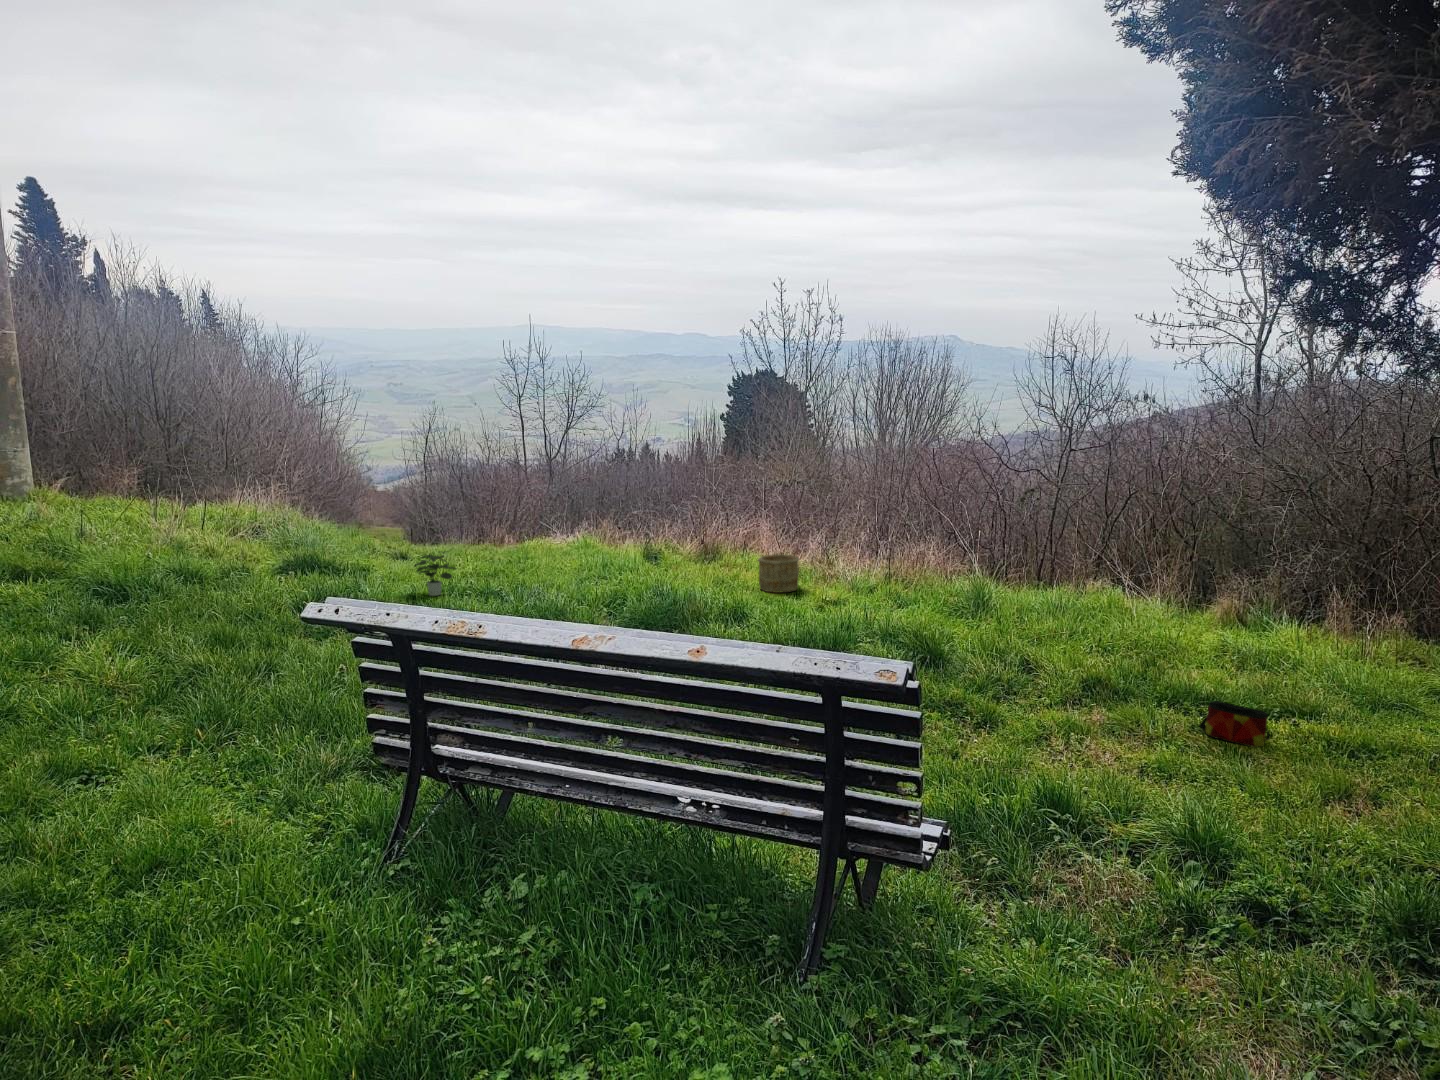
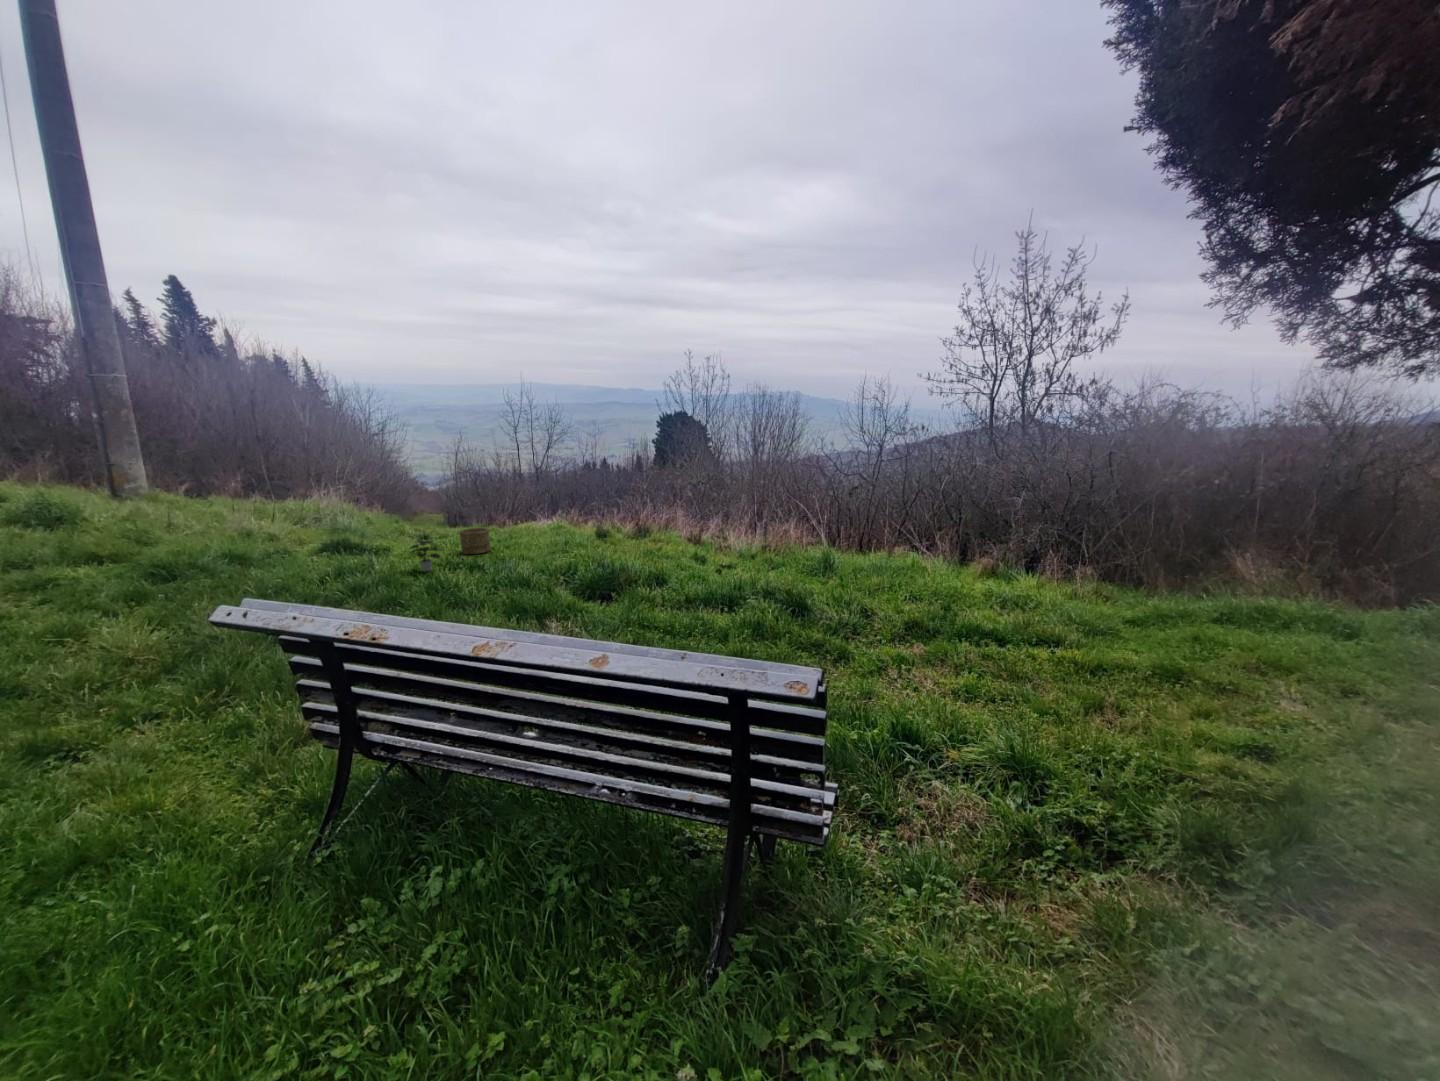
wooden bucket: present [758,554,799,593] -> present [459,528,490,554]
bag: present [1199,701,1270,747] -> none [995,641,1047,675]

